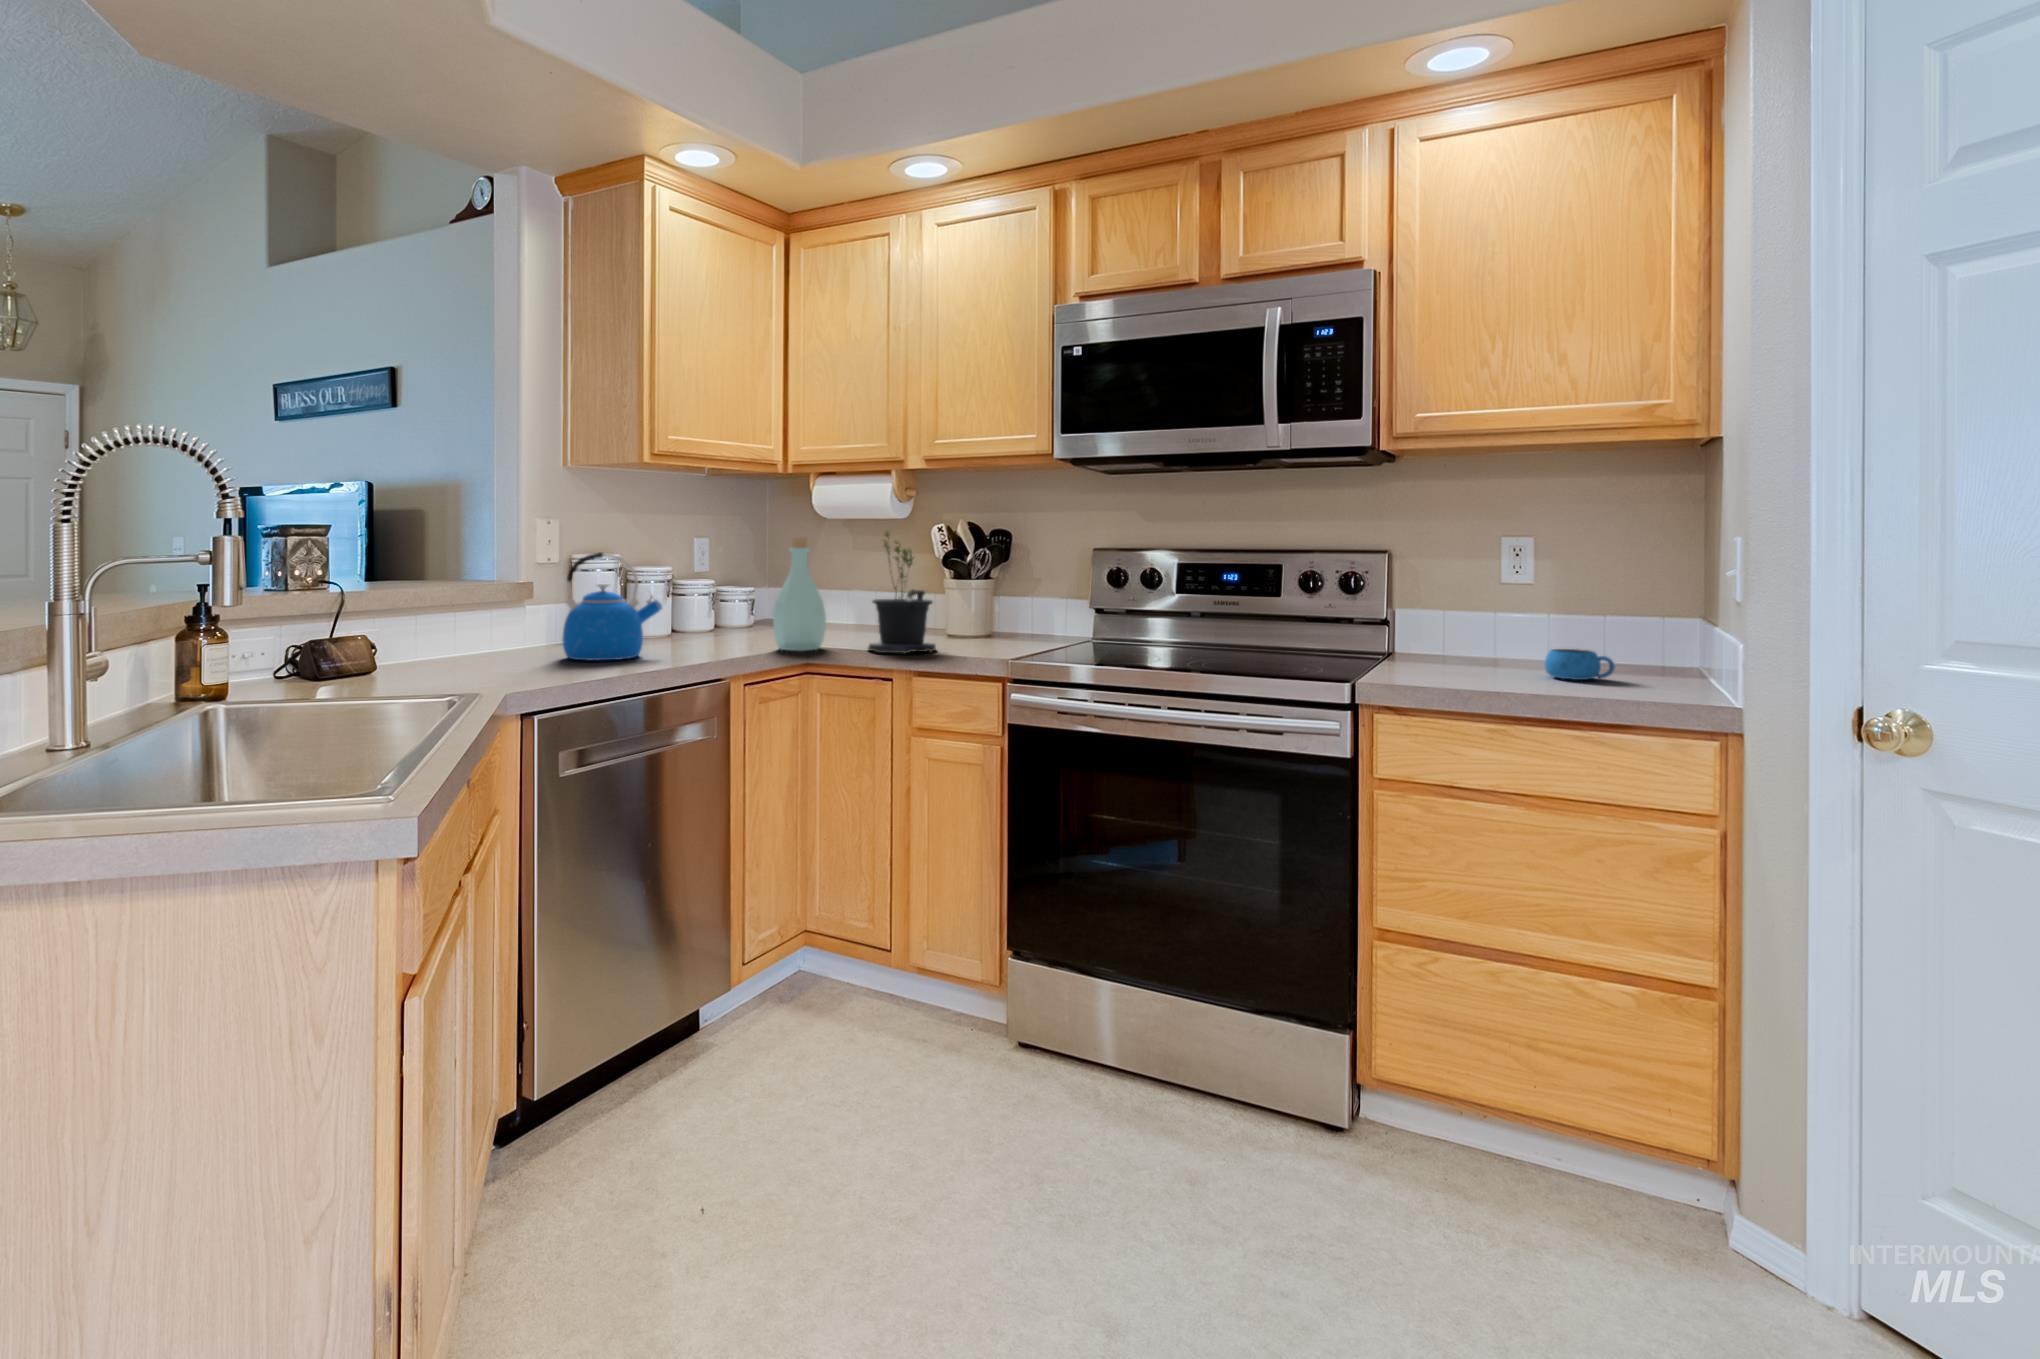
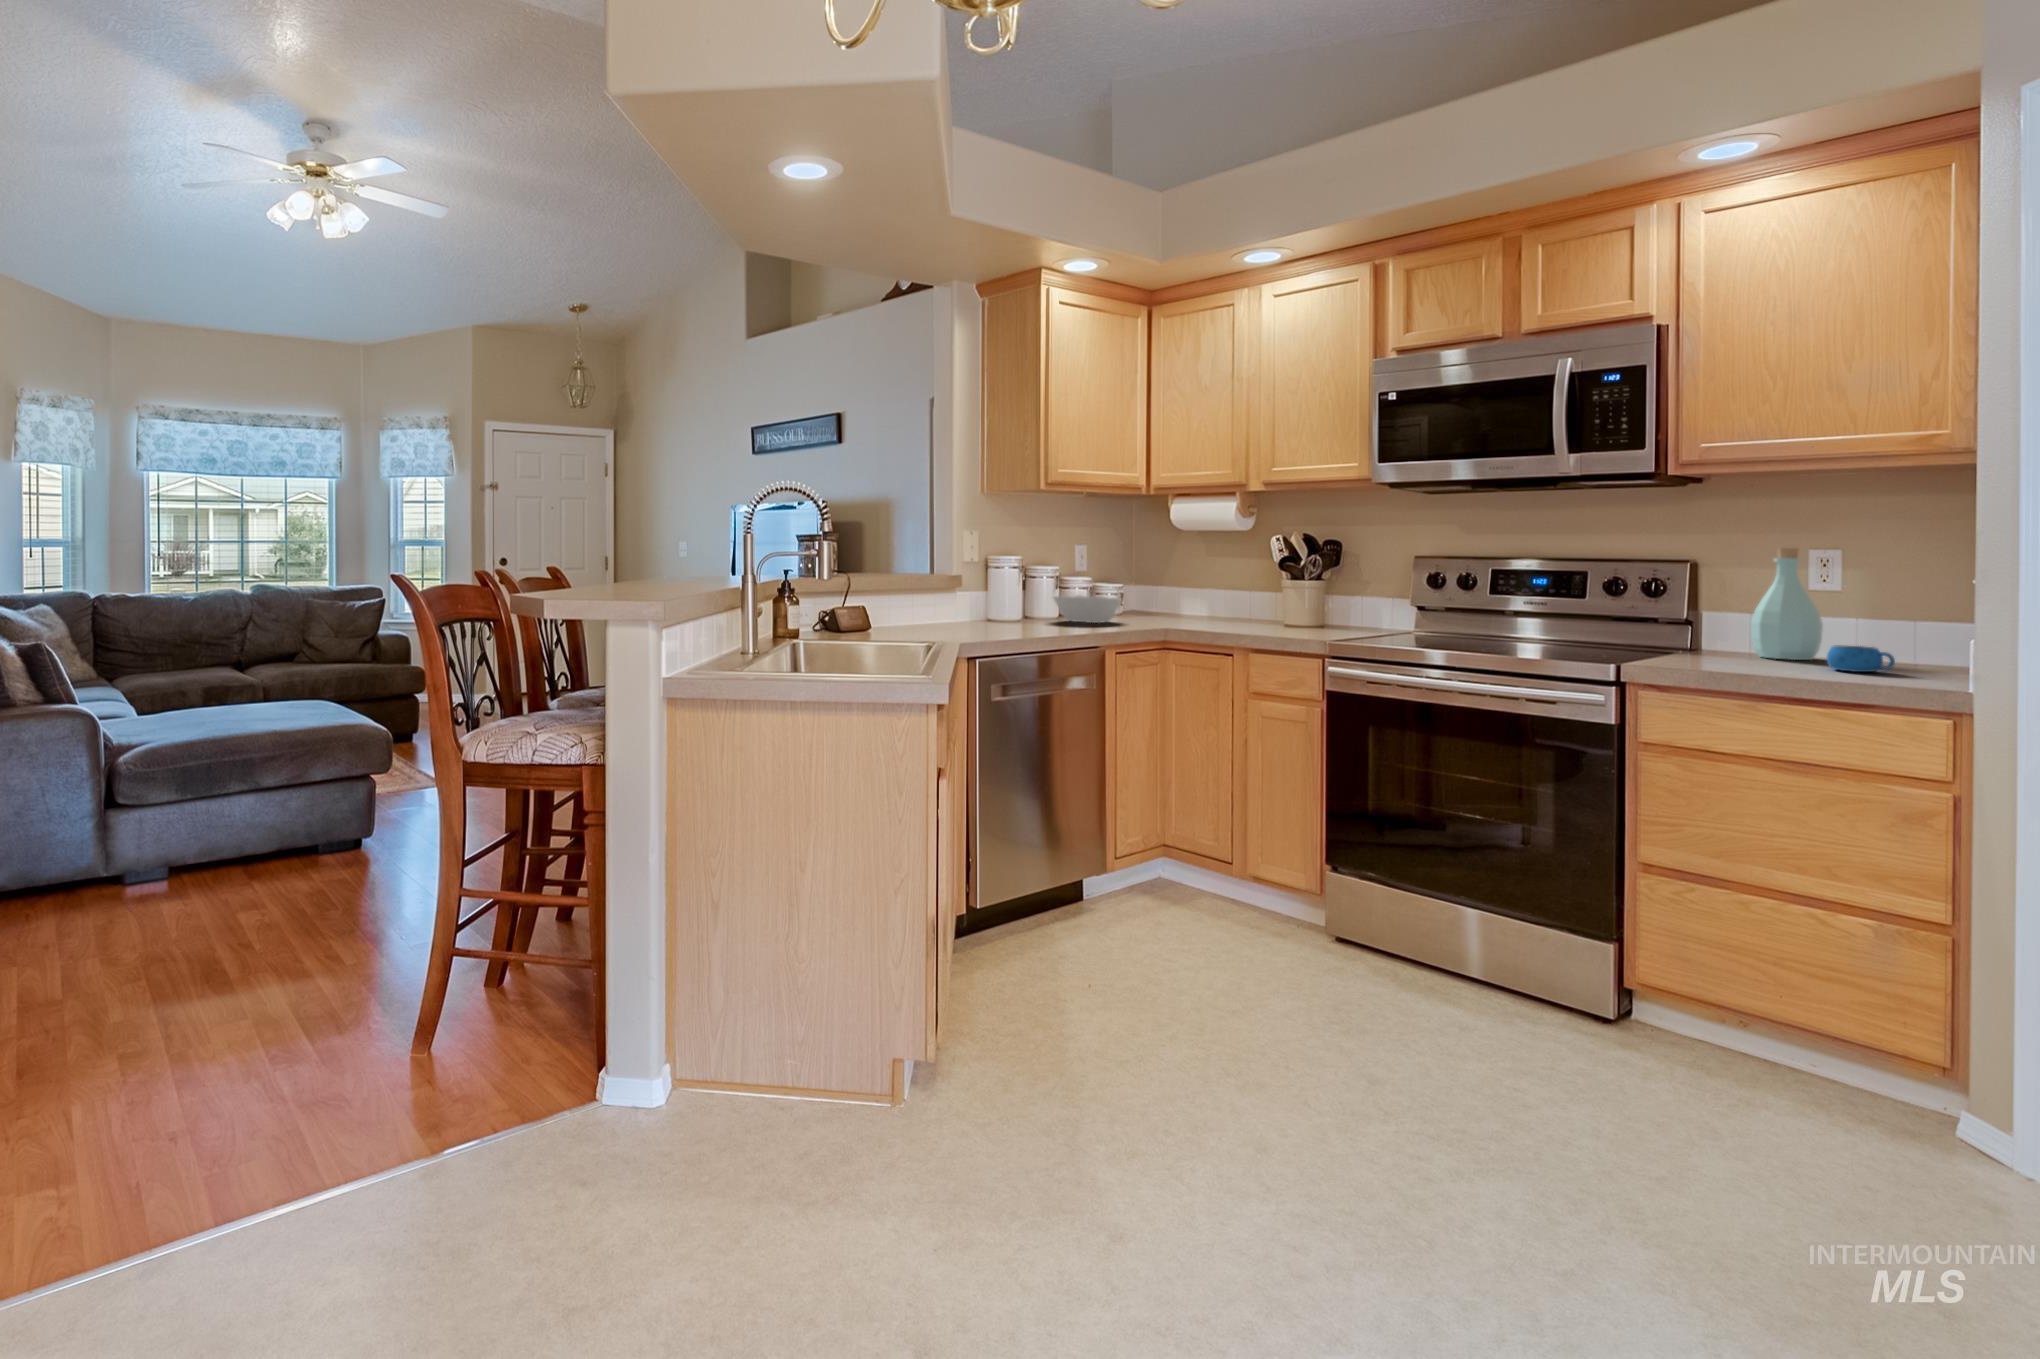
potted plant: present [868,530,936,653] -> none [1212,539,1272,635]
bottle: present [773,538,826,651] -> present [1751,548,1823,660]
kettle: present [562,552,662,660] -> none [985,555,1055,631]
bowl: none [662,604,755,640] -> present [1054,595,1122,623]

